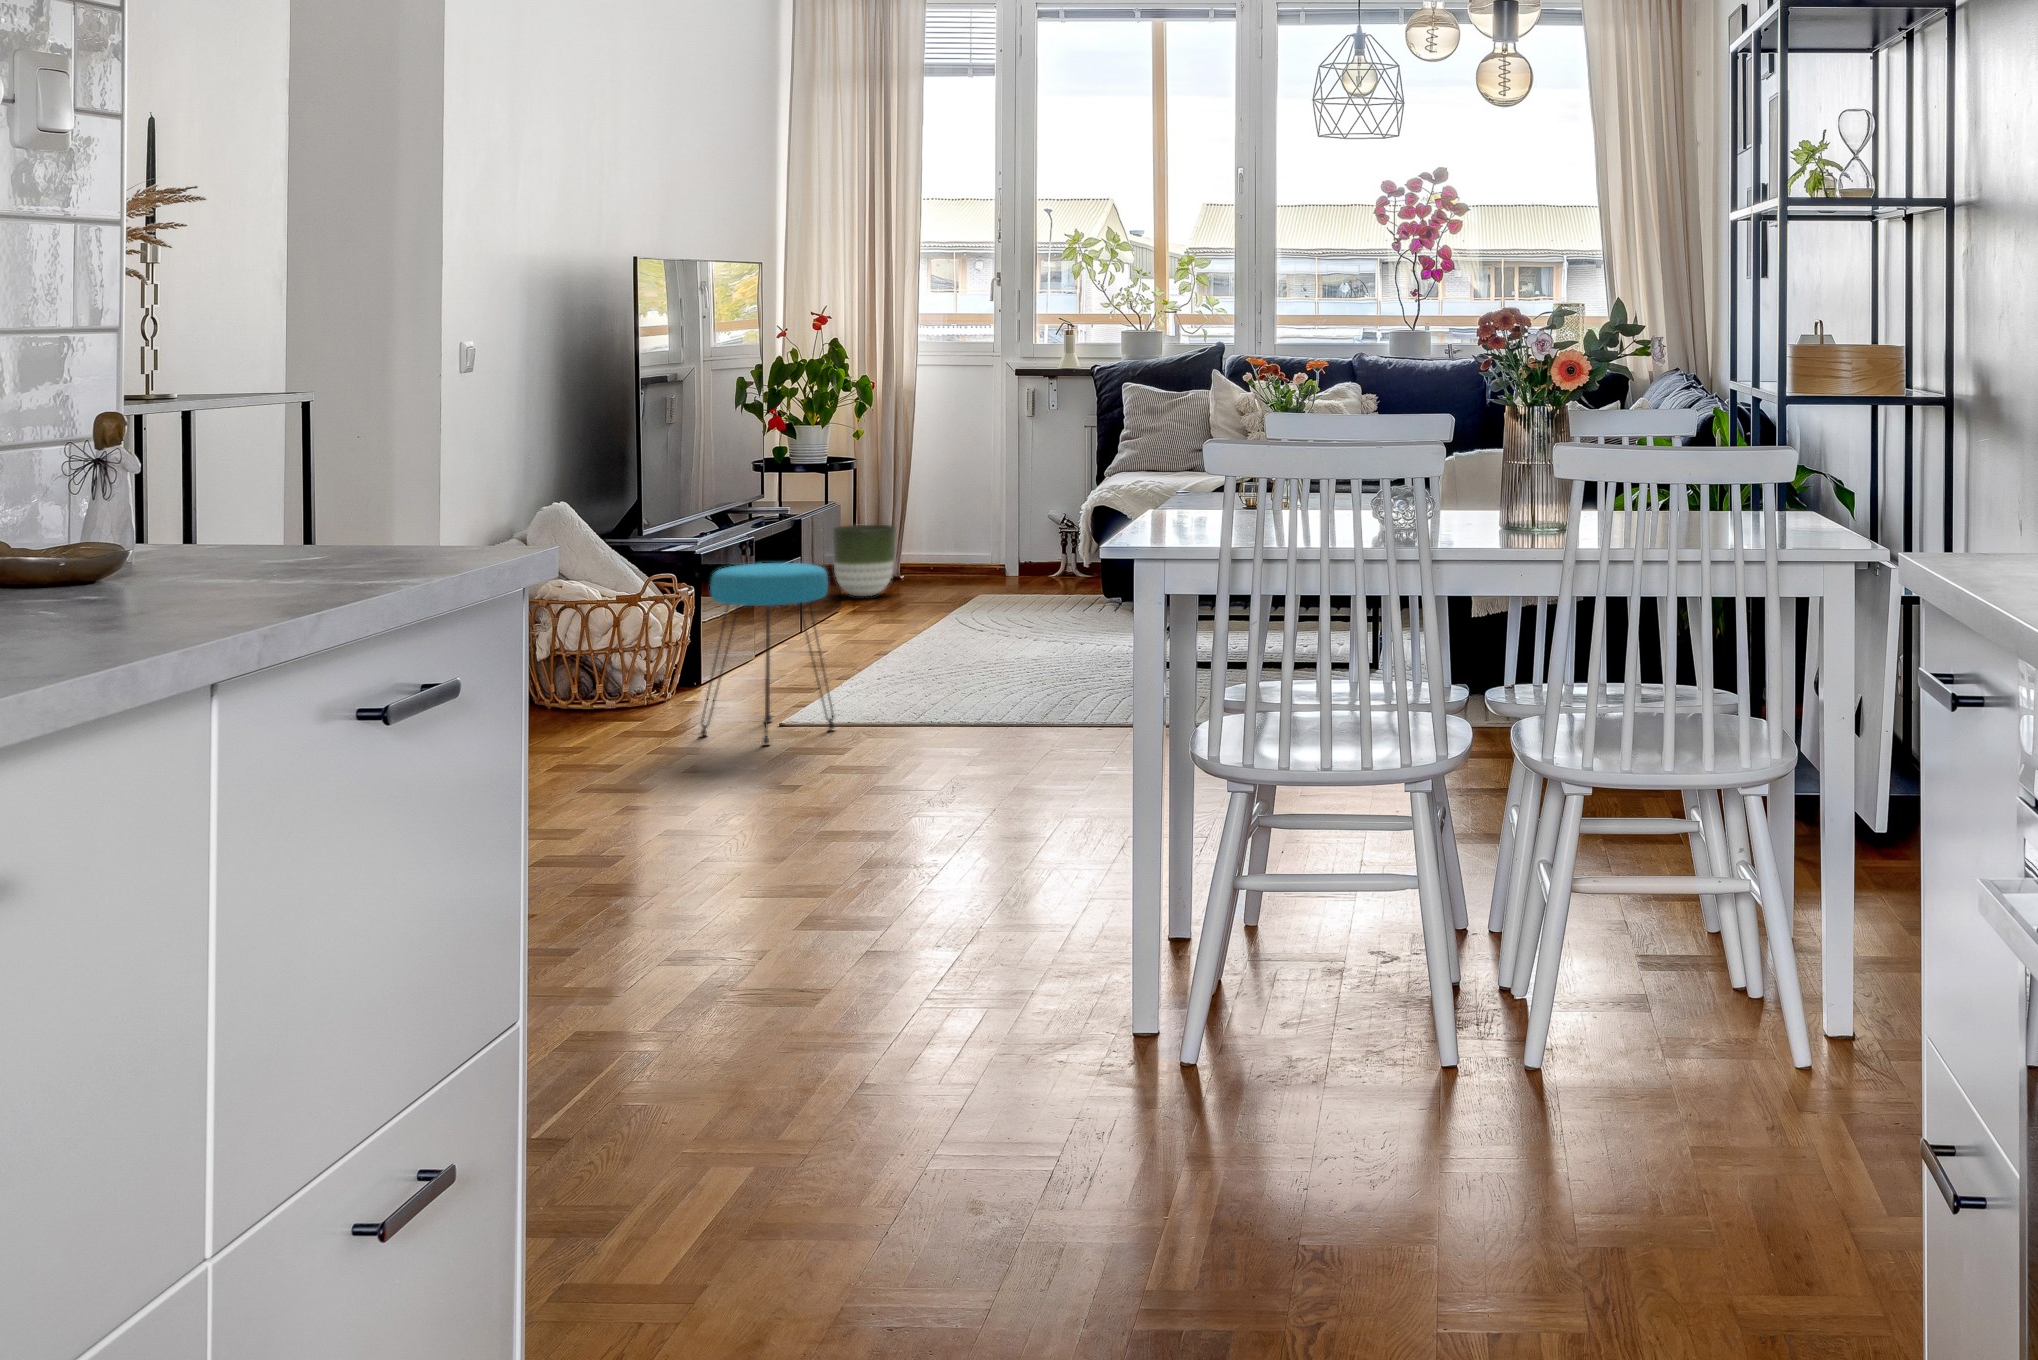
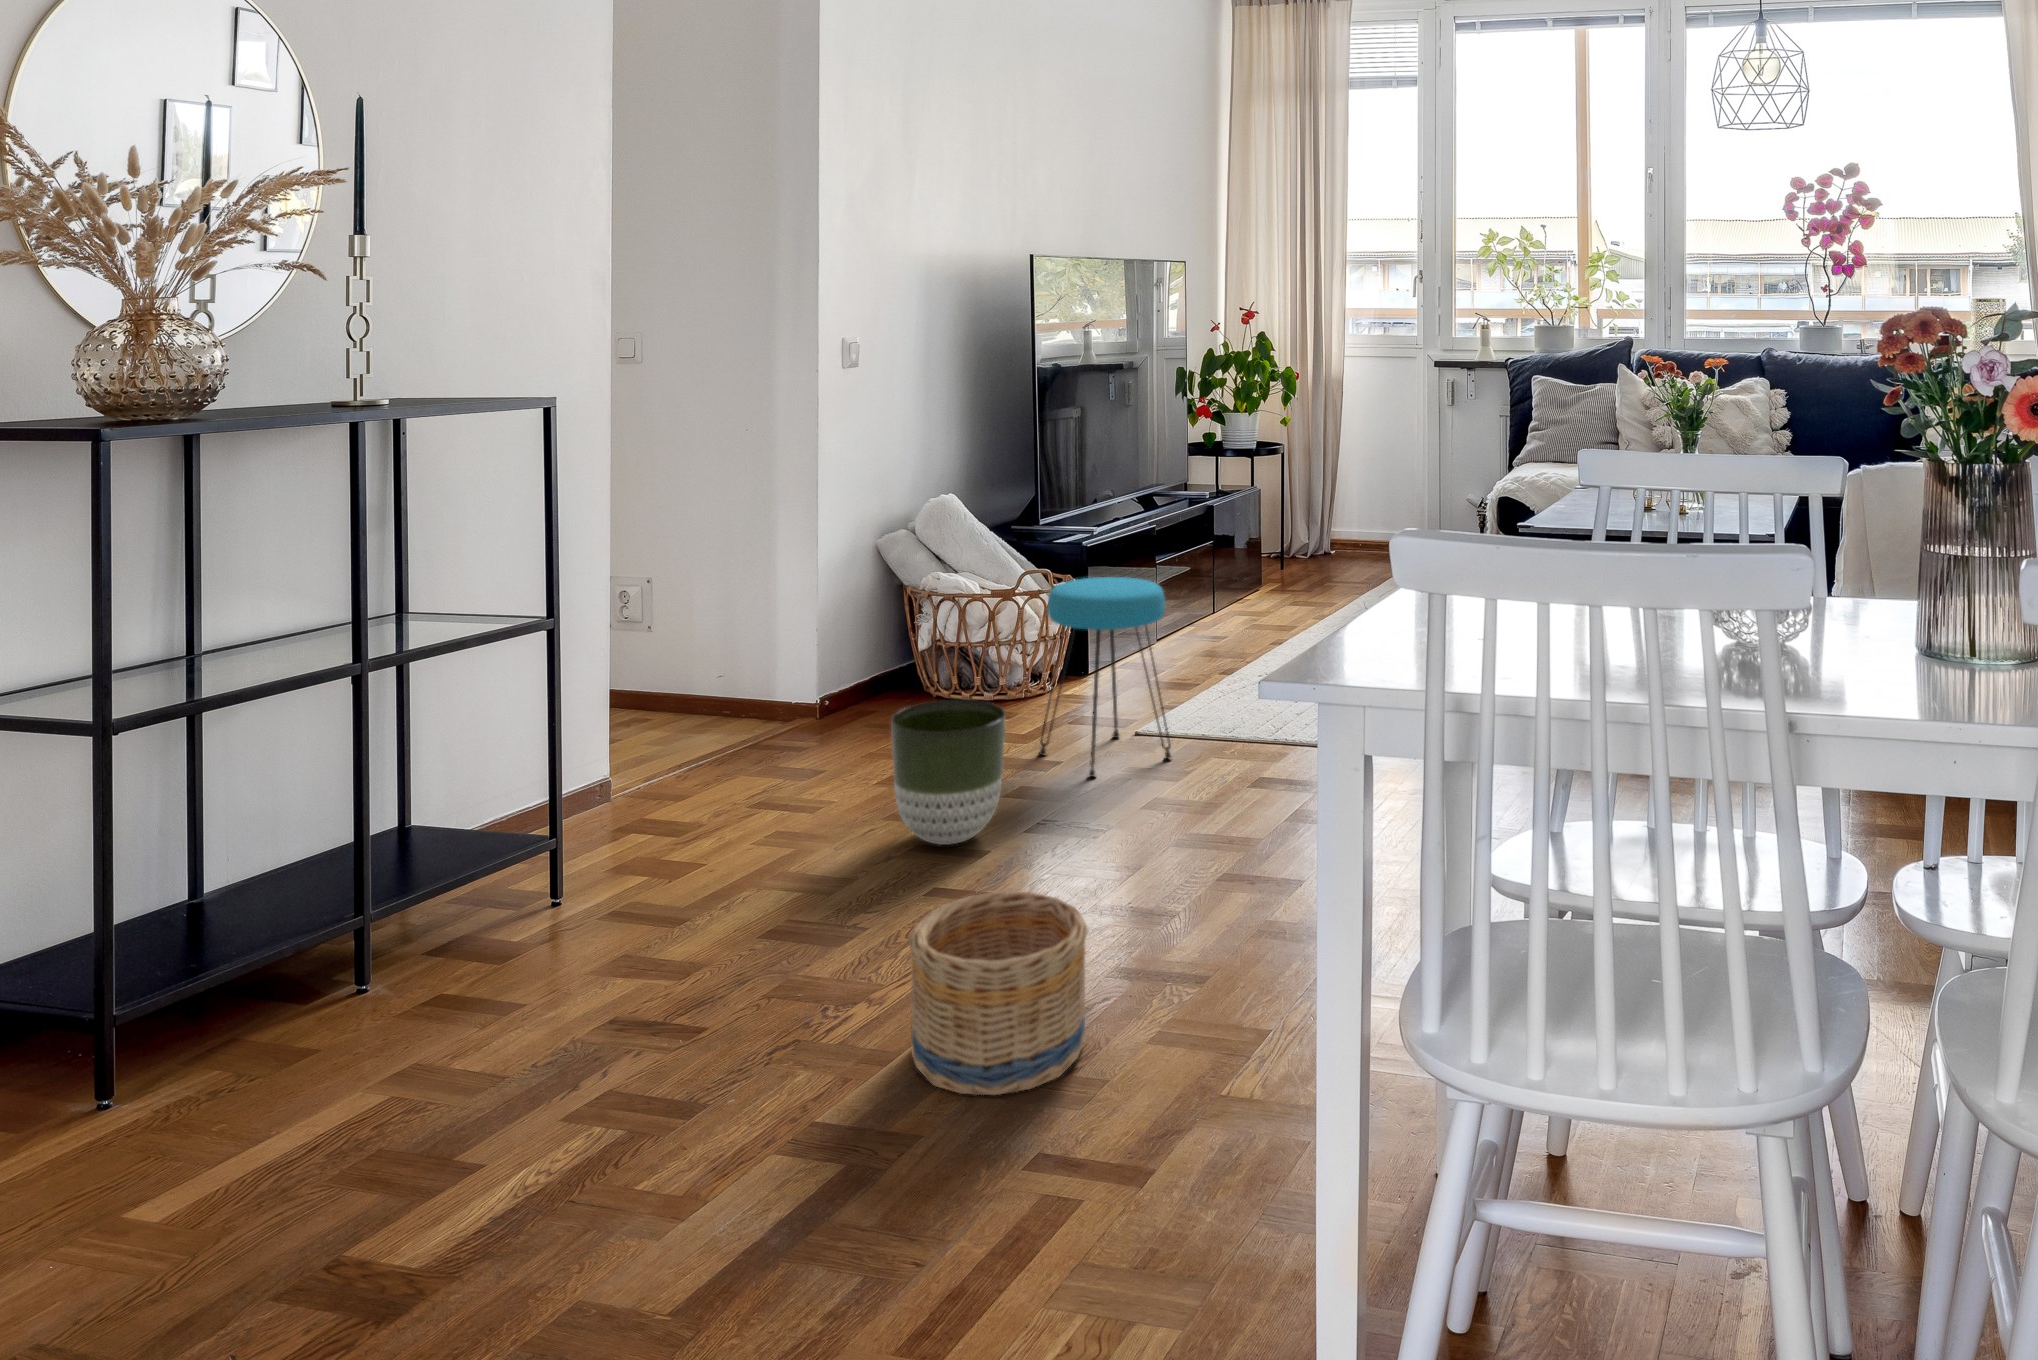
planter: present [832,525,896,596] -> present [891,700,1006,845]
basket: none [741,757,884,887] -> present [909,891,1088,1095]

